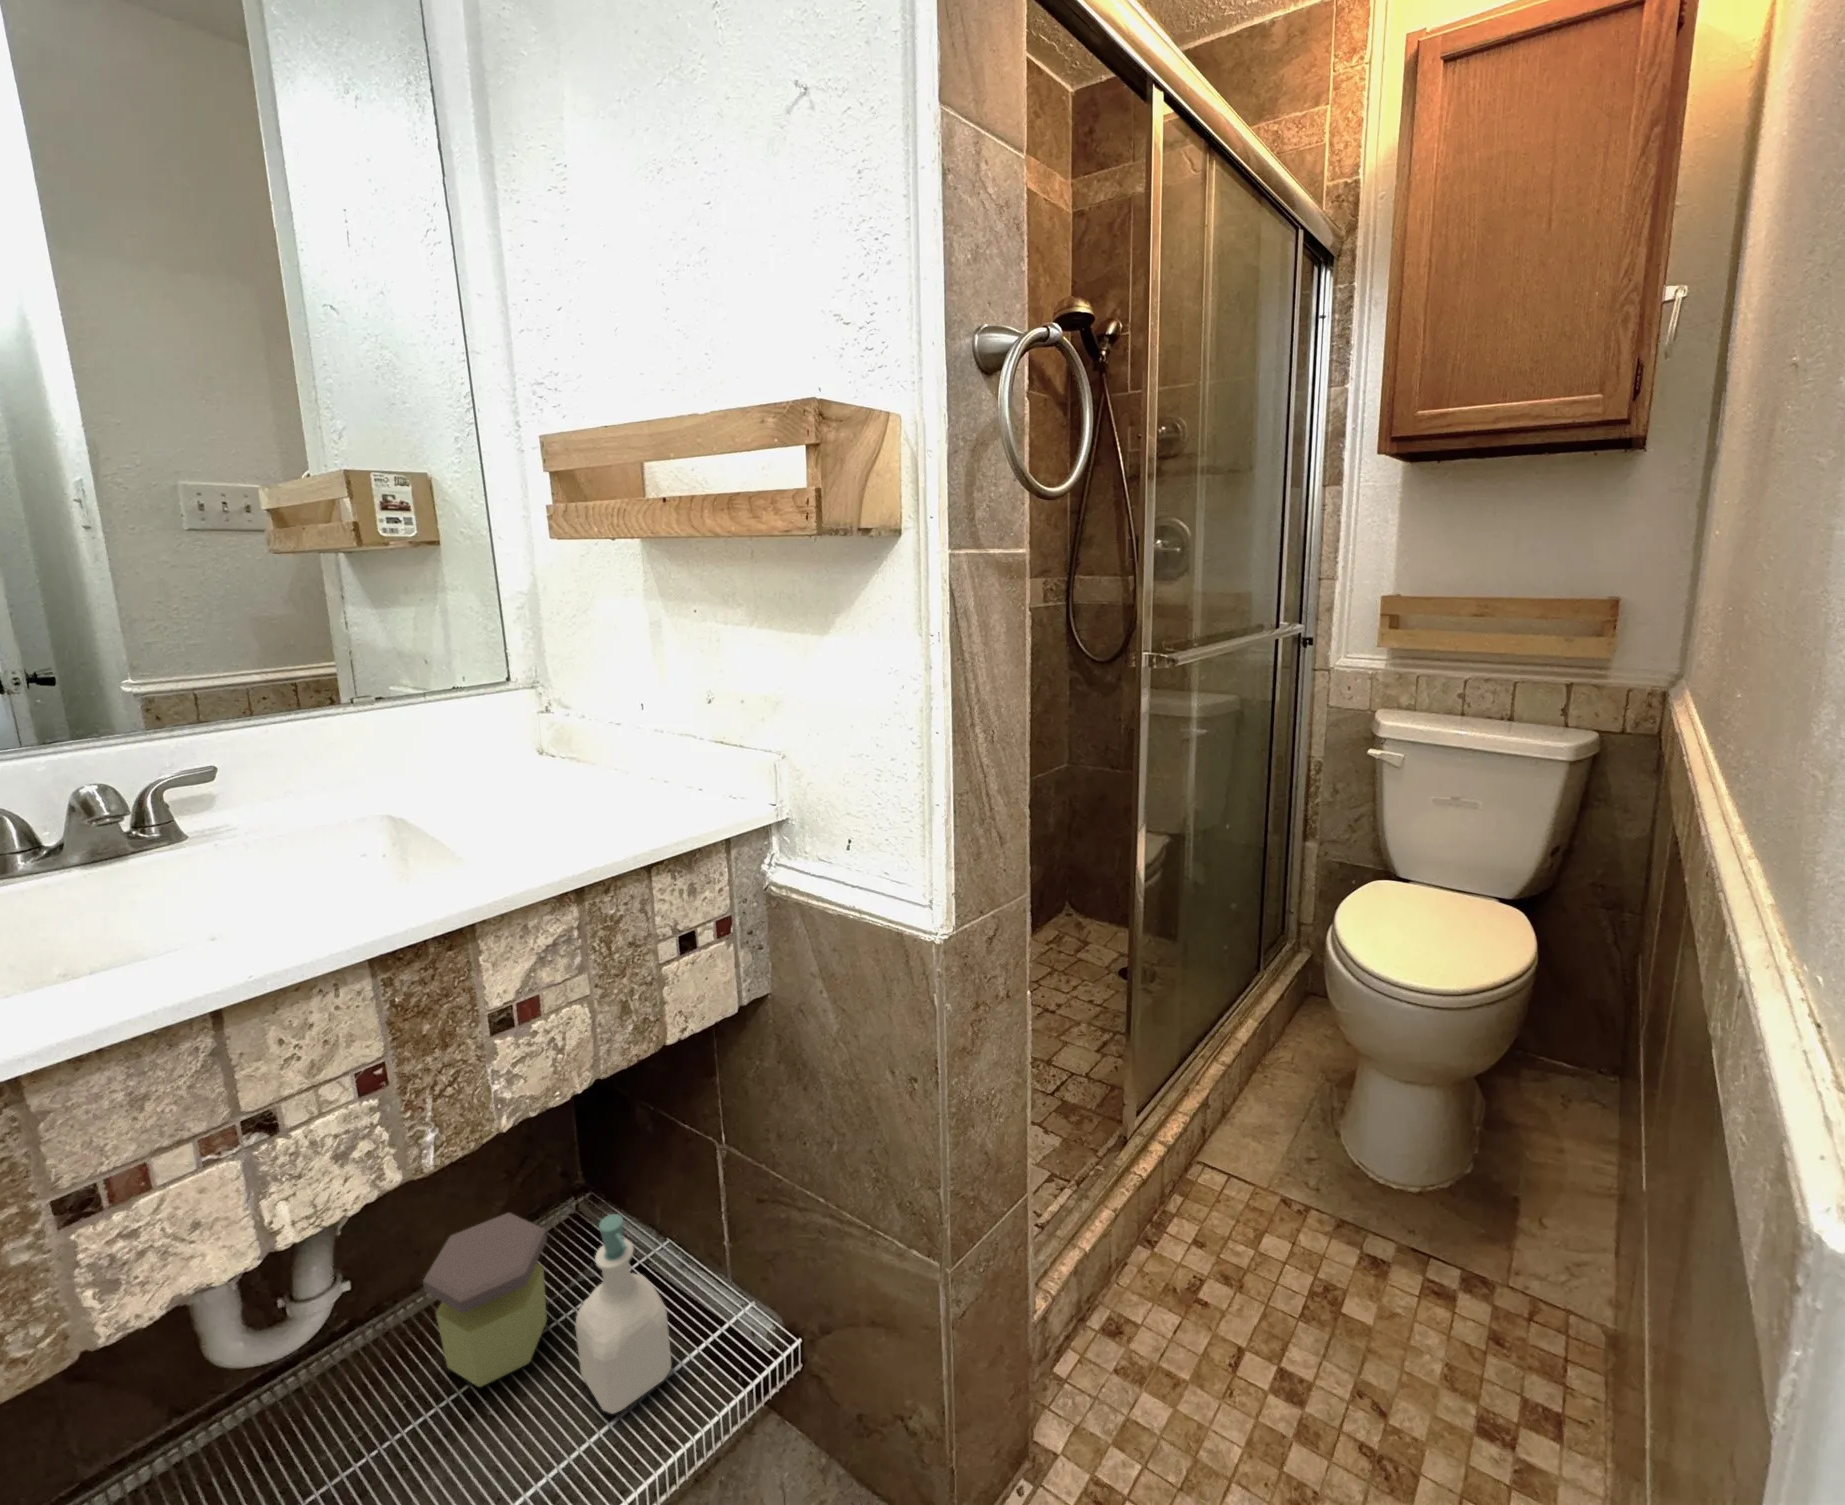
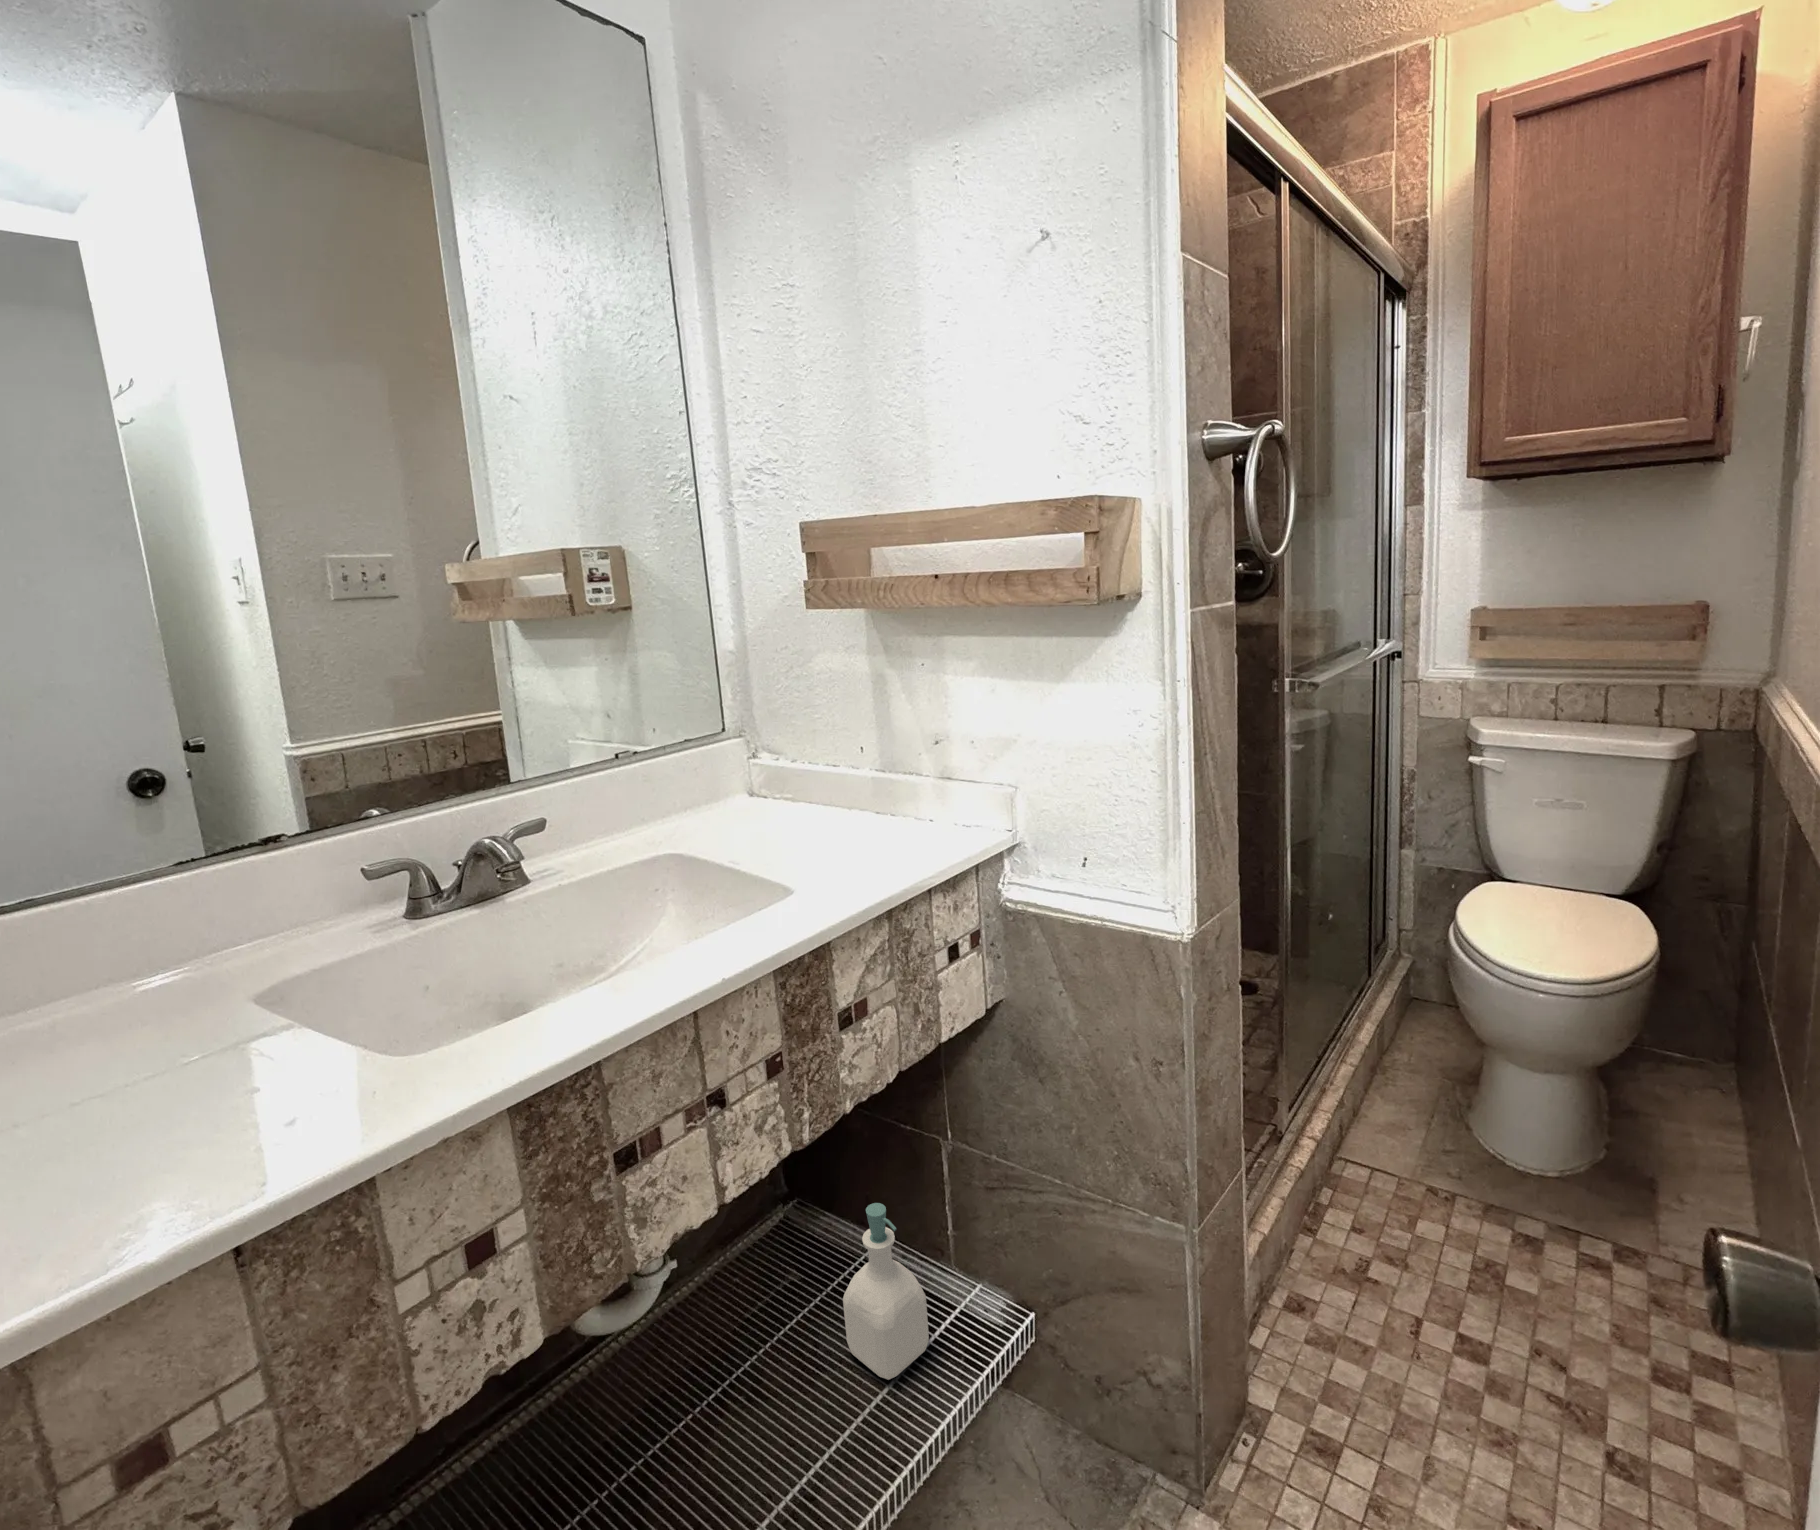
jar: present [423,1213,547,1387] -> none [703,1215,796,1366]

